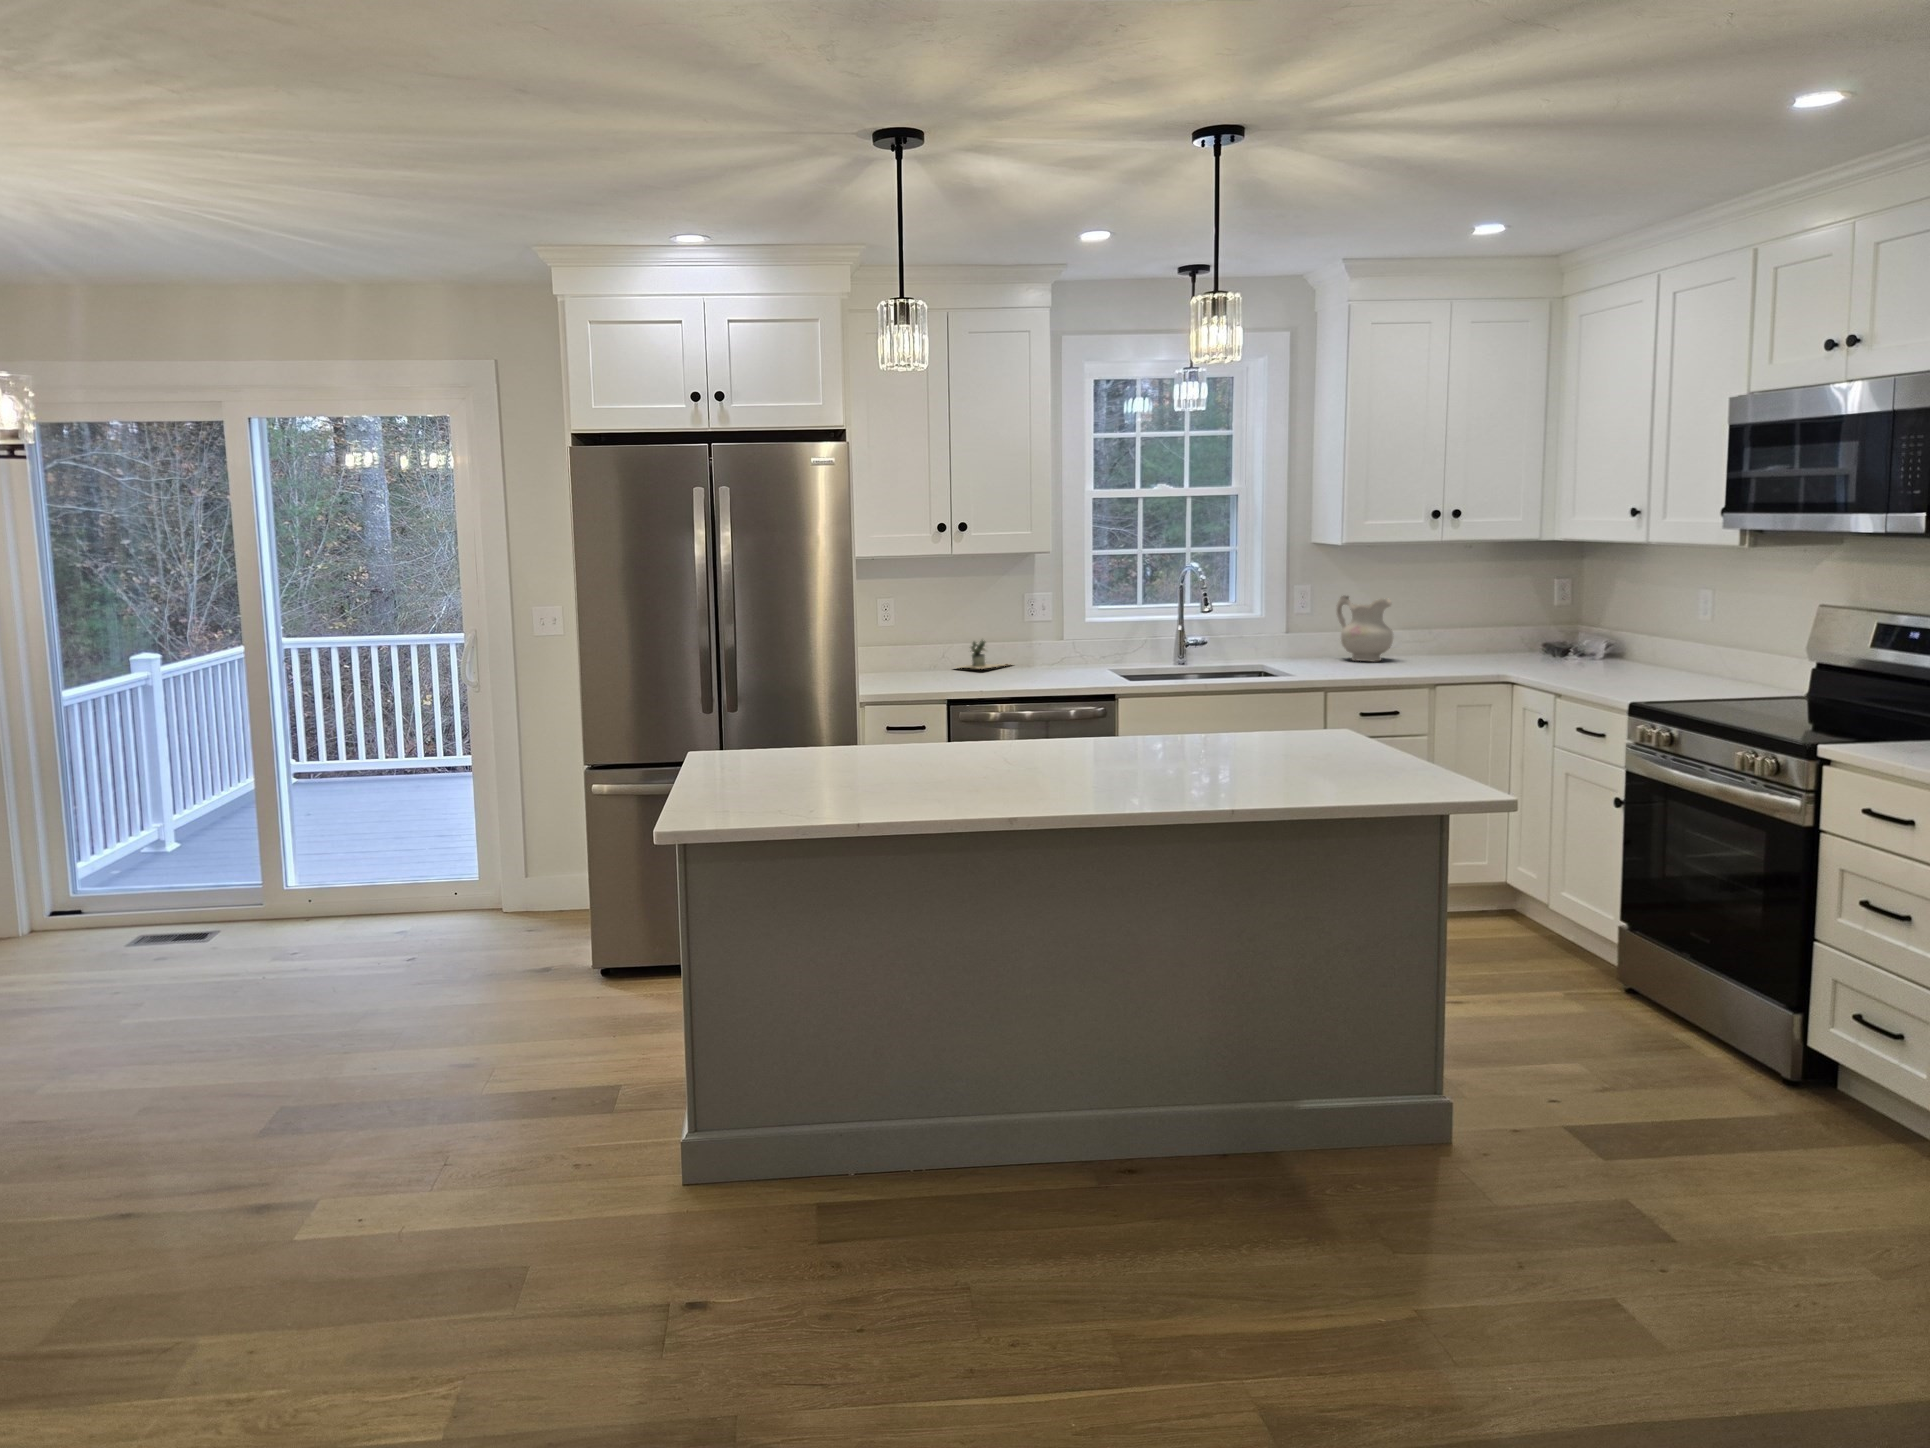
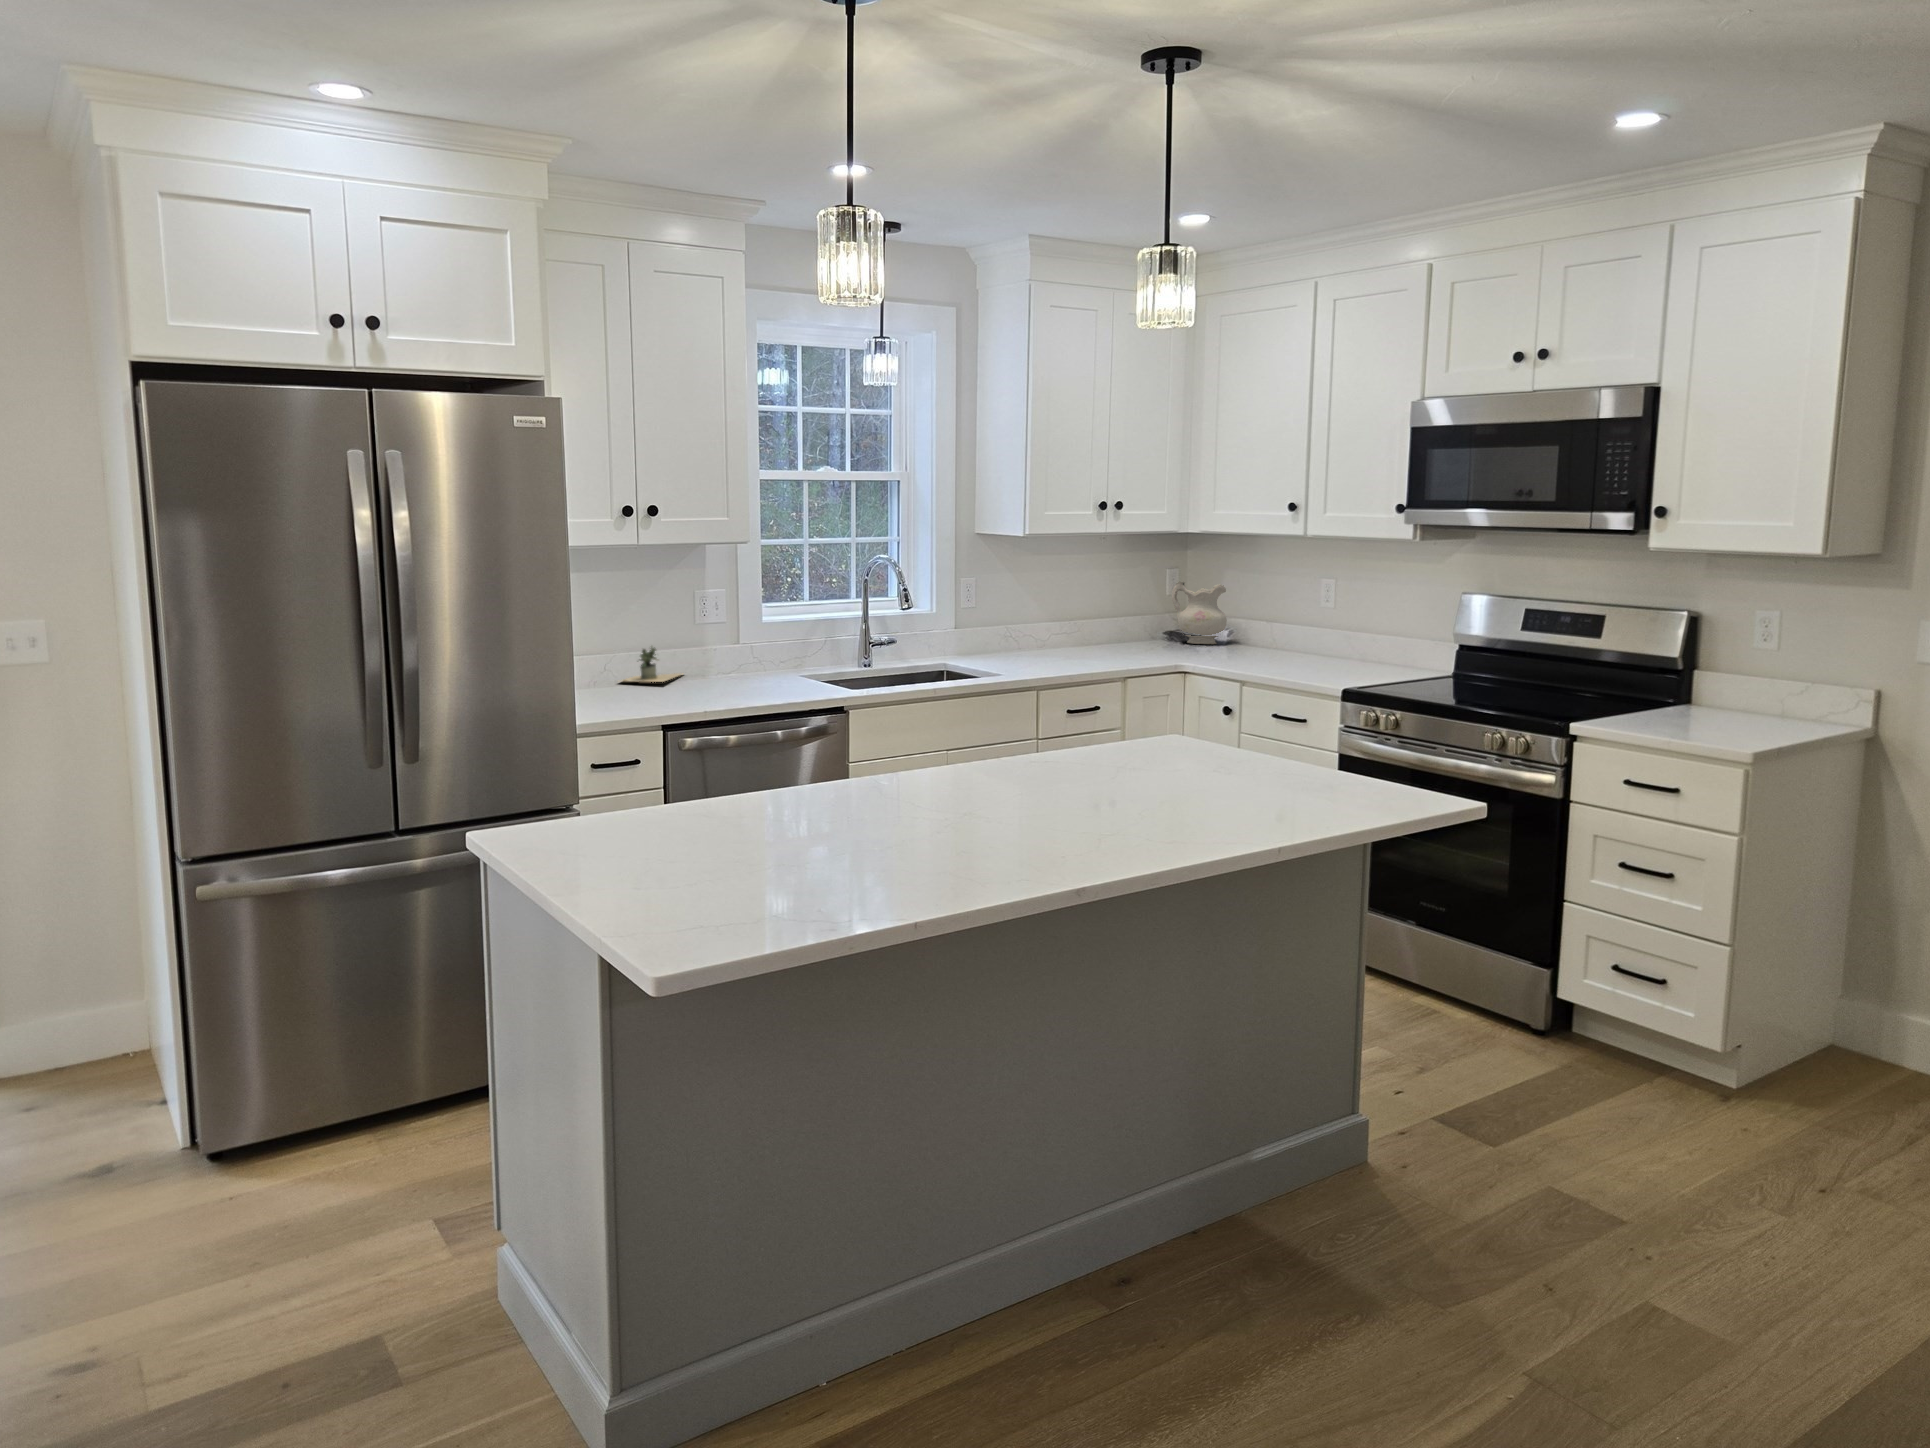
ceramic pitcher: present [1336,596,1393,662] -> present [1172,582,1227,644]

